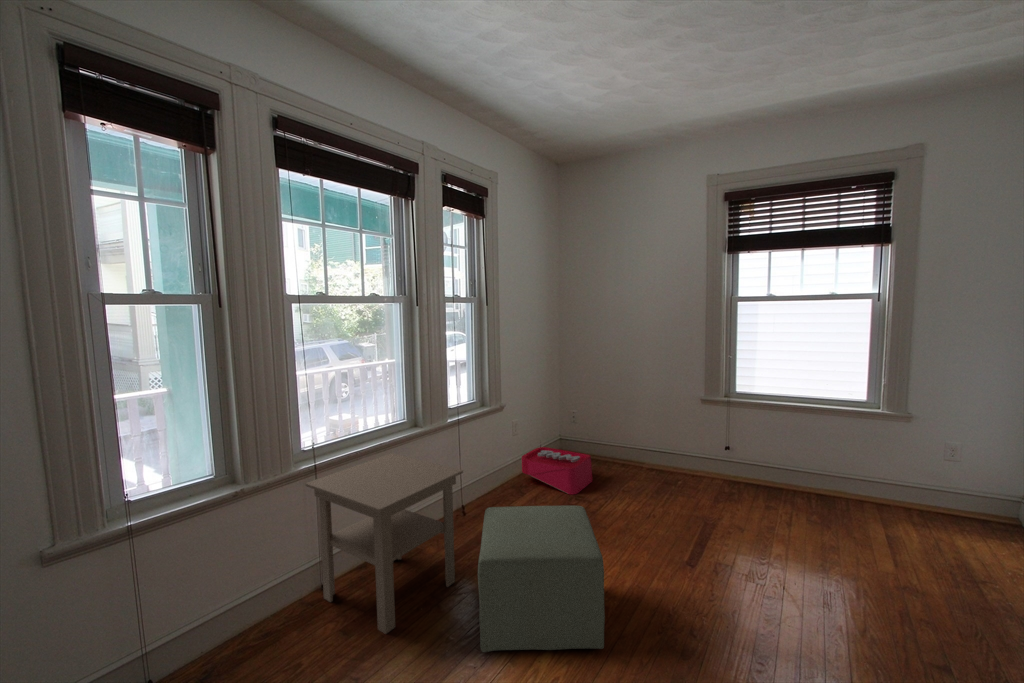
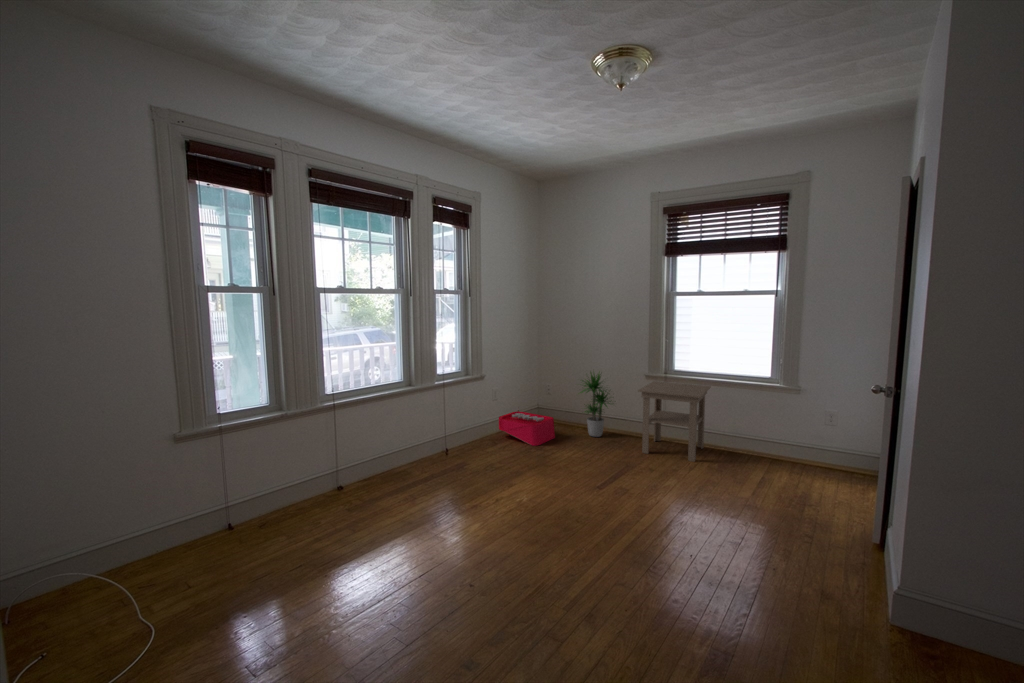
potted plant: none [614,392,671,477] -> present [580,372,610,437]
side table: present [306,453,463,634] -> present [638,381,711,462]
ottoman: present [478,506,605,652] -> none [433,437,519,524]

